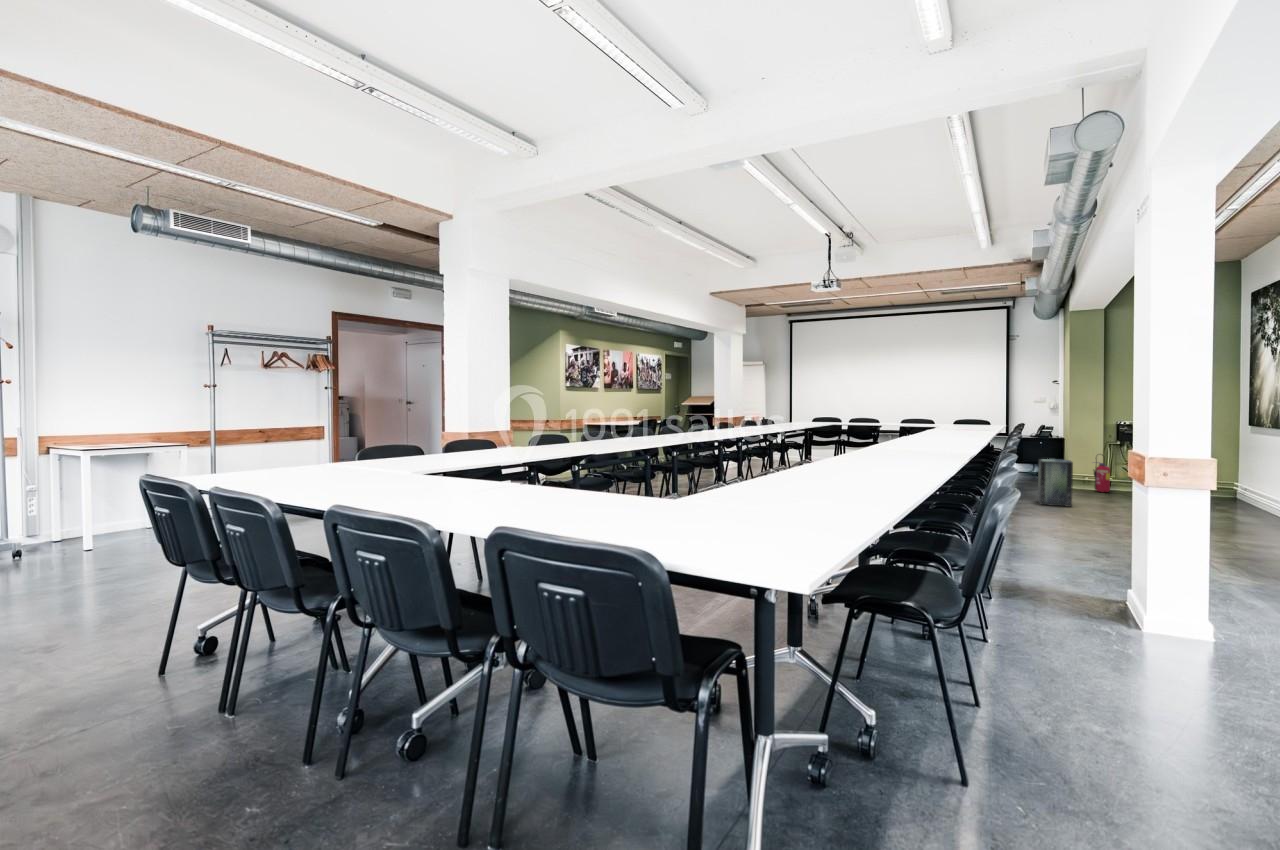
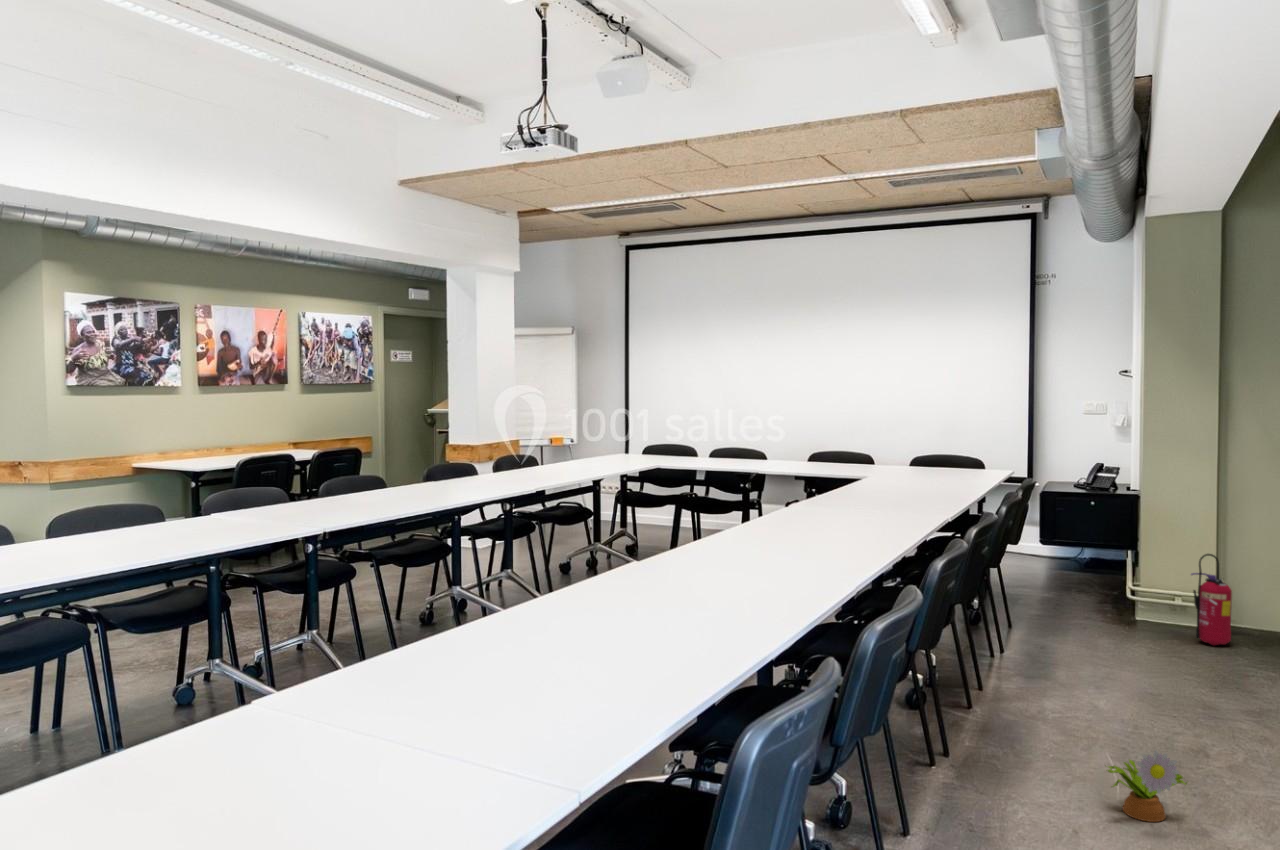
storage box: present [1038,459,1073,507] -> none [1056,590,1137,729]
decorative plant: none [1064,495,1095,520] -> present [1108,750,1187,822]

